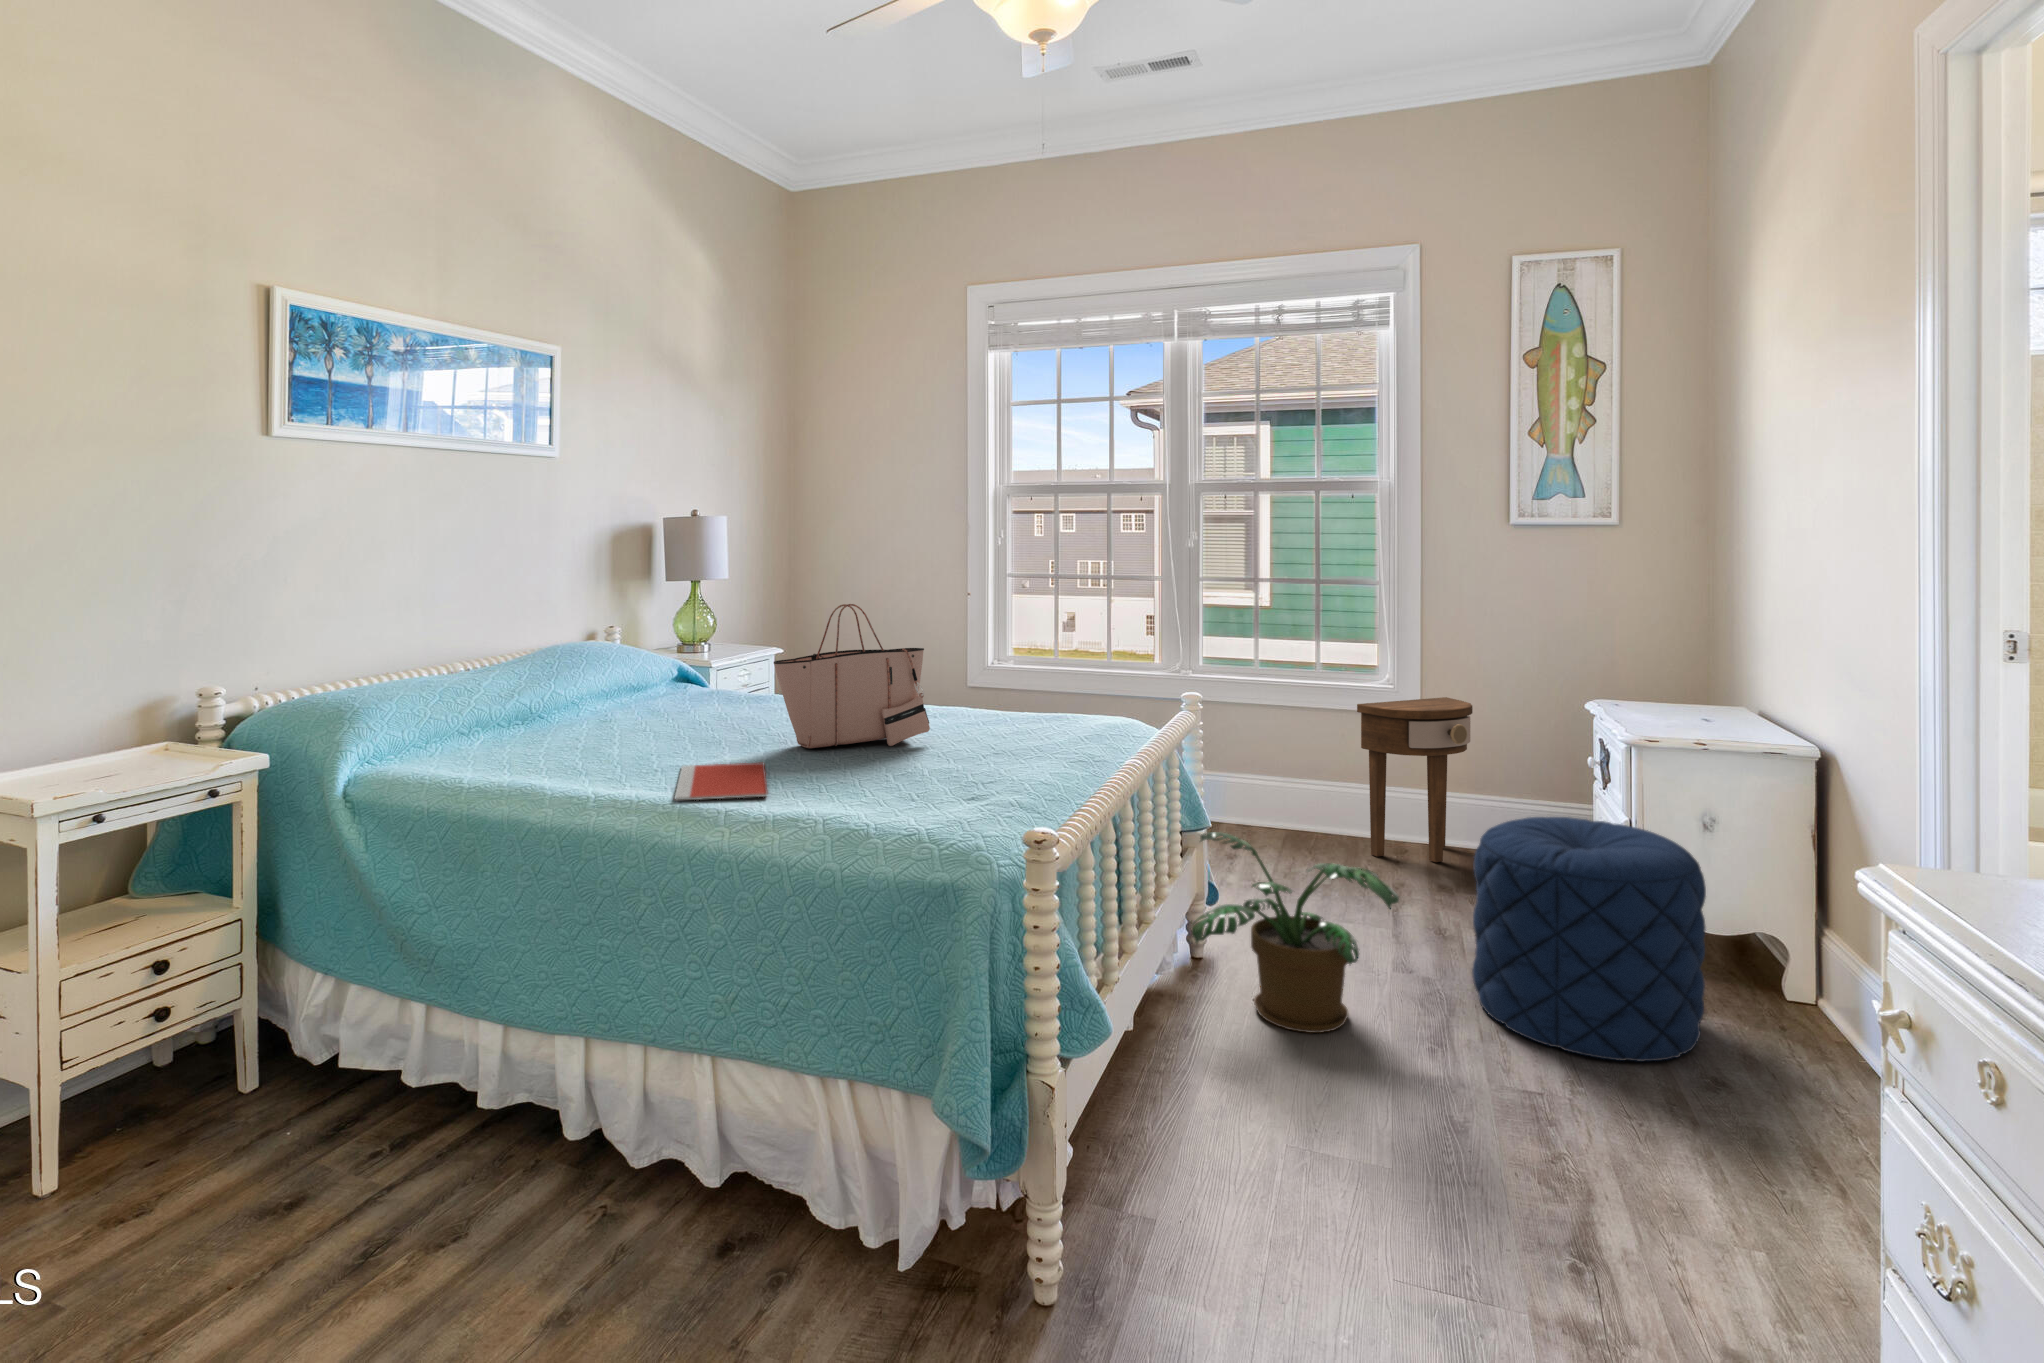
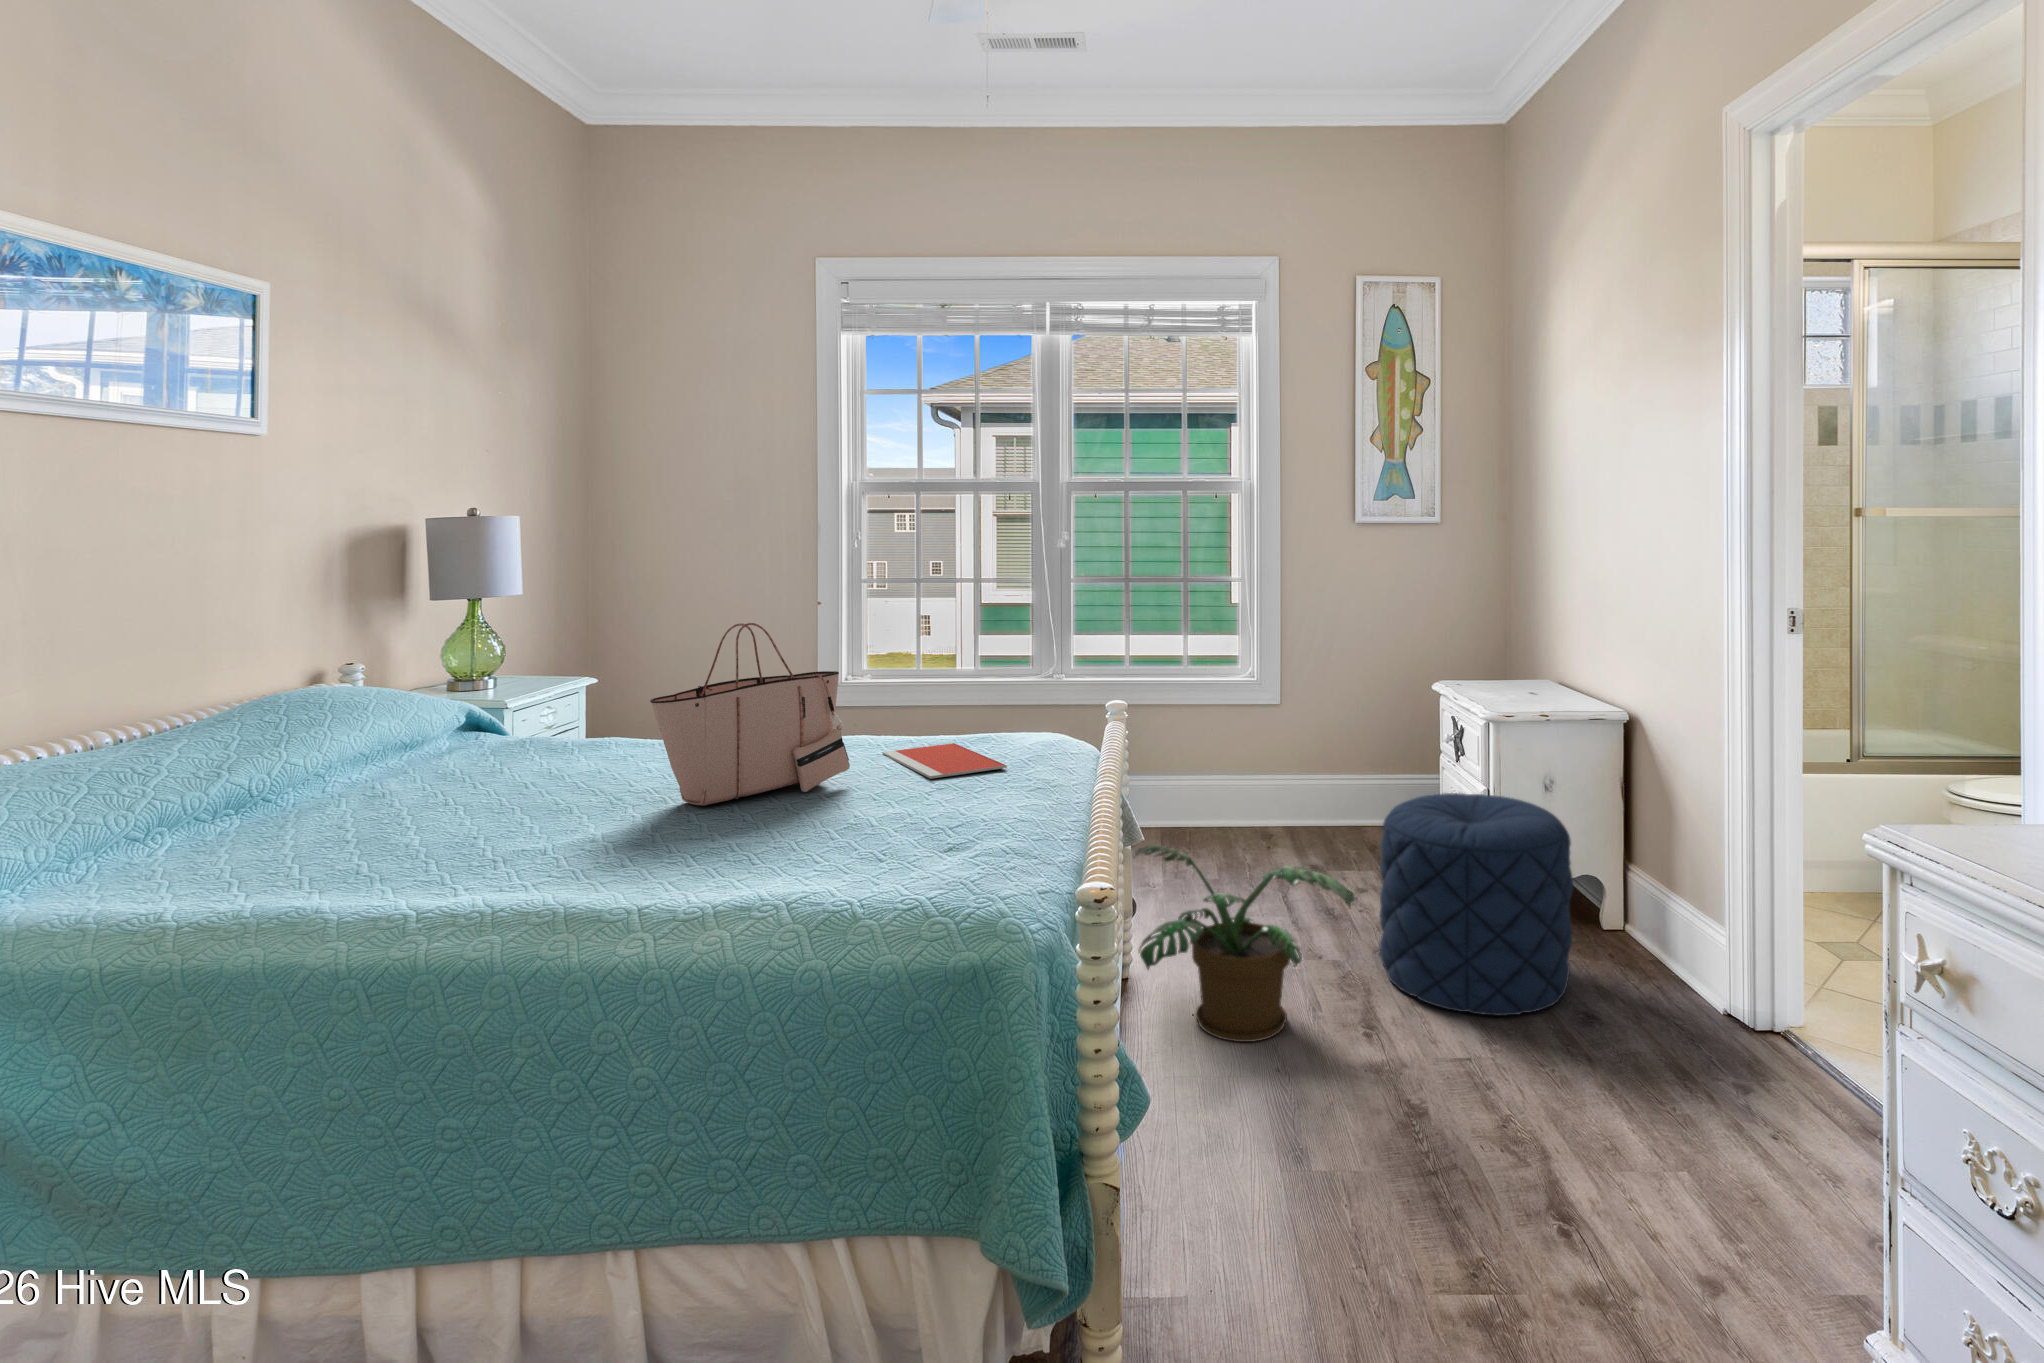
side table: present [1357,697,1473,862] -> none [1228,685,1325,844]
notebook: present [674,762,768,800] -> present [883,743,1007,779]

